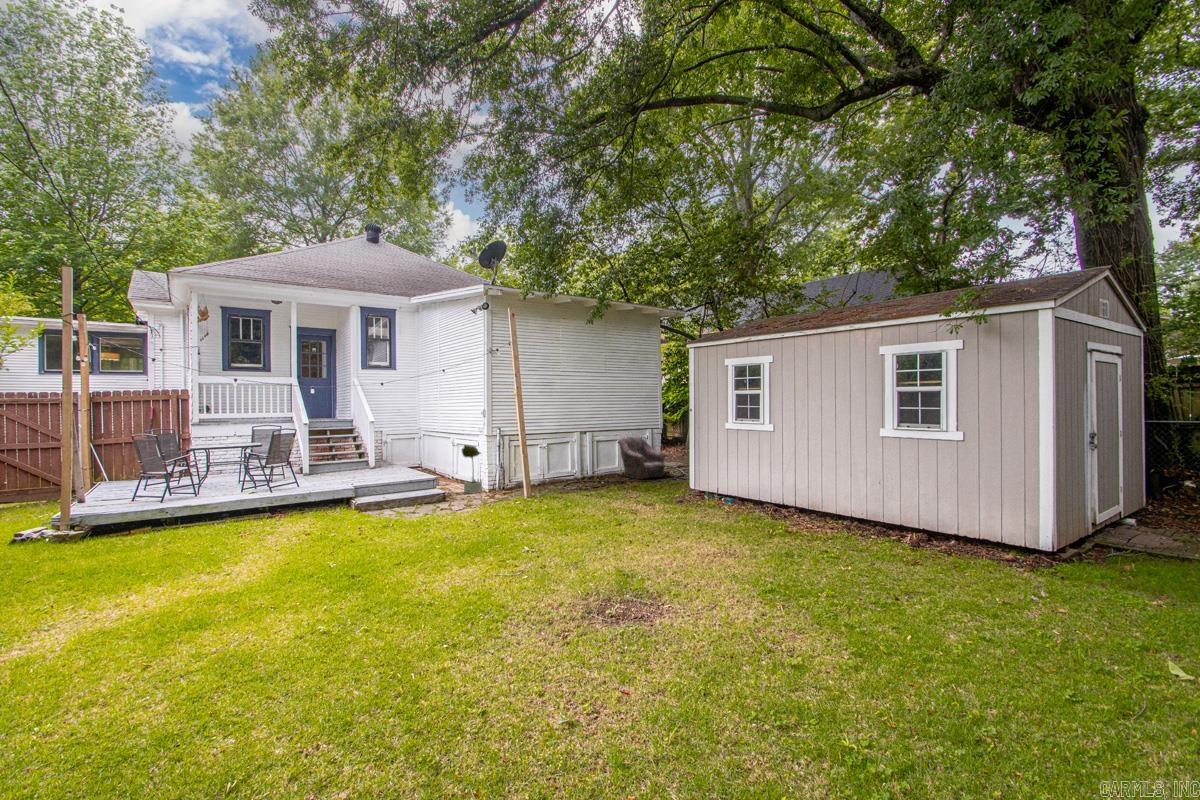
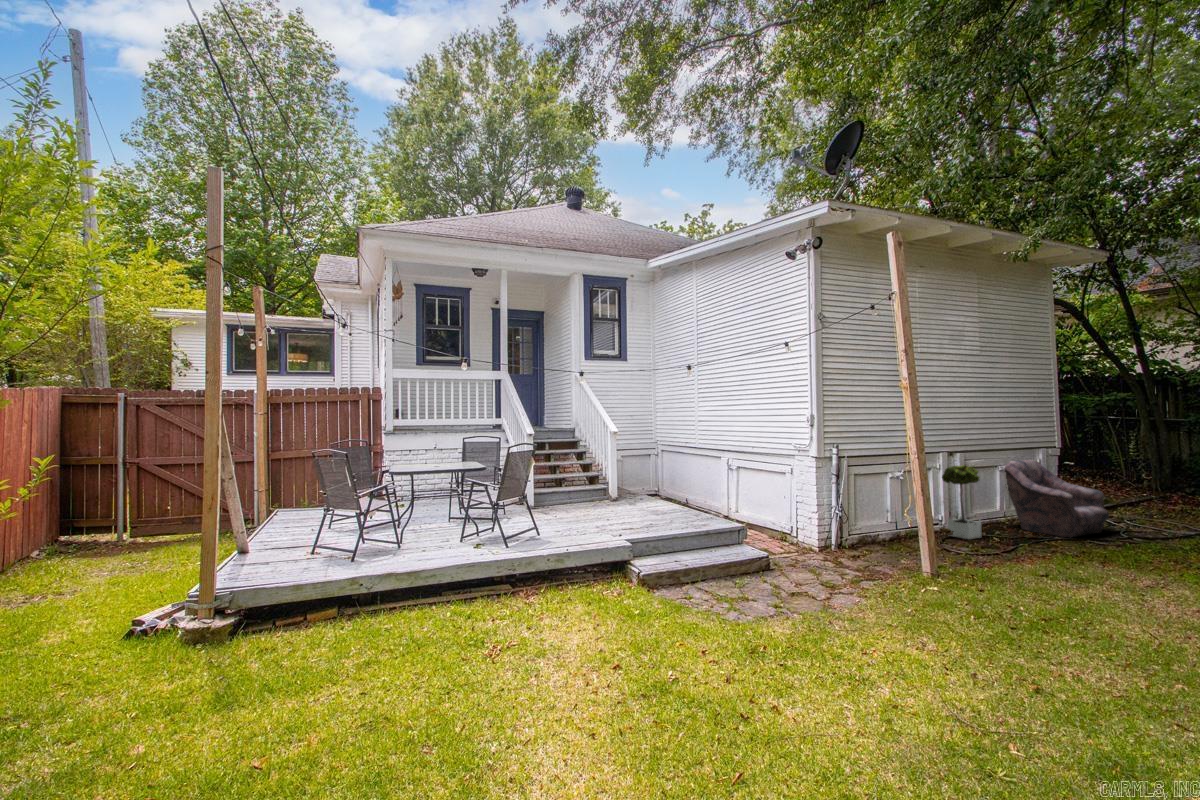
potted tree: present [462,445,482,494] -> present [942,465,981,539]

